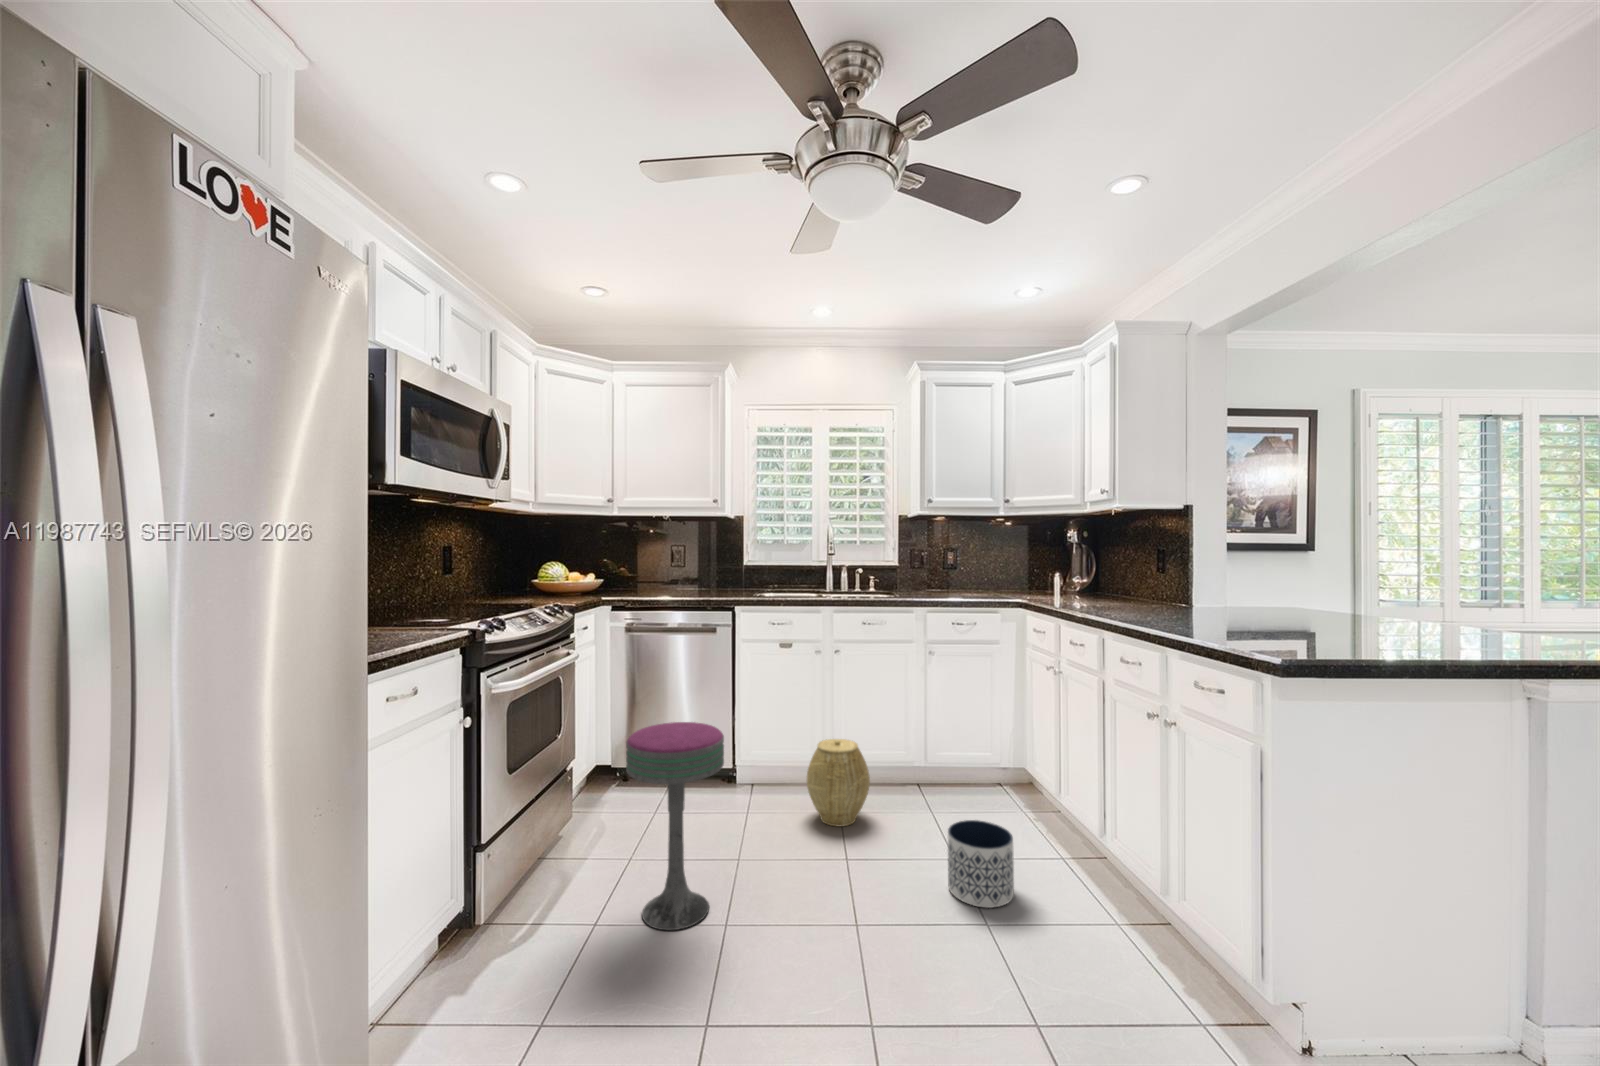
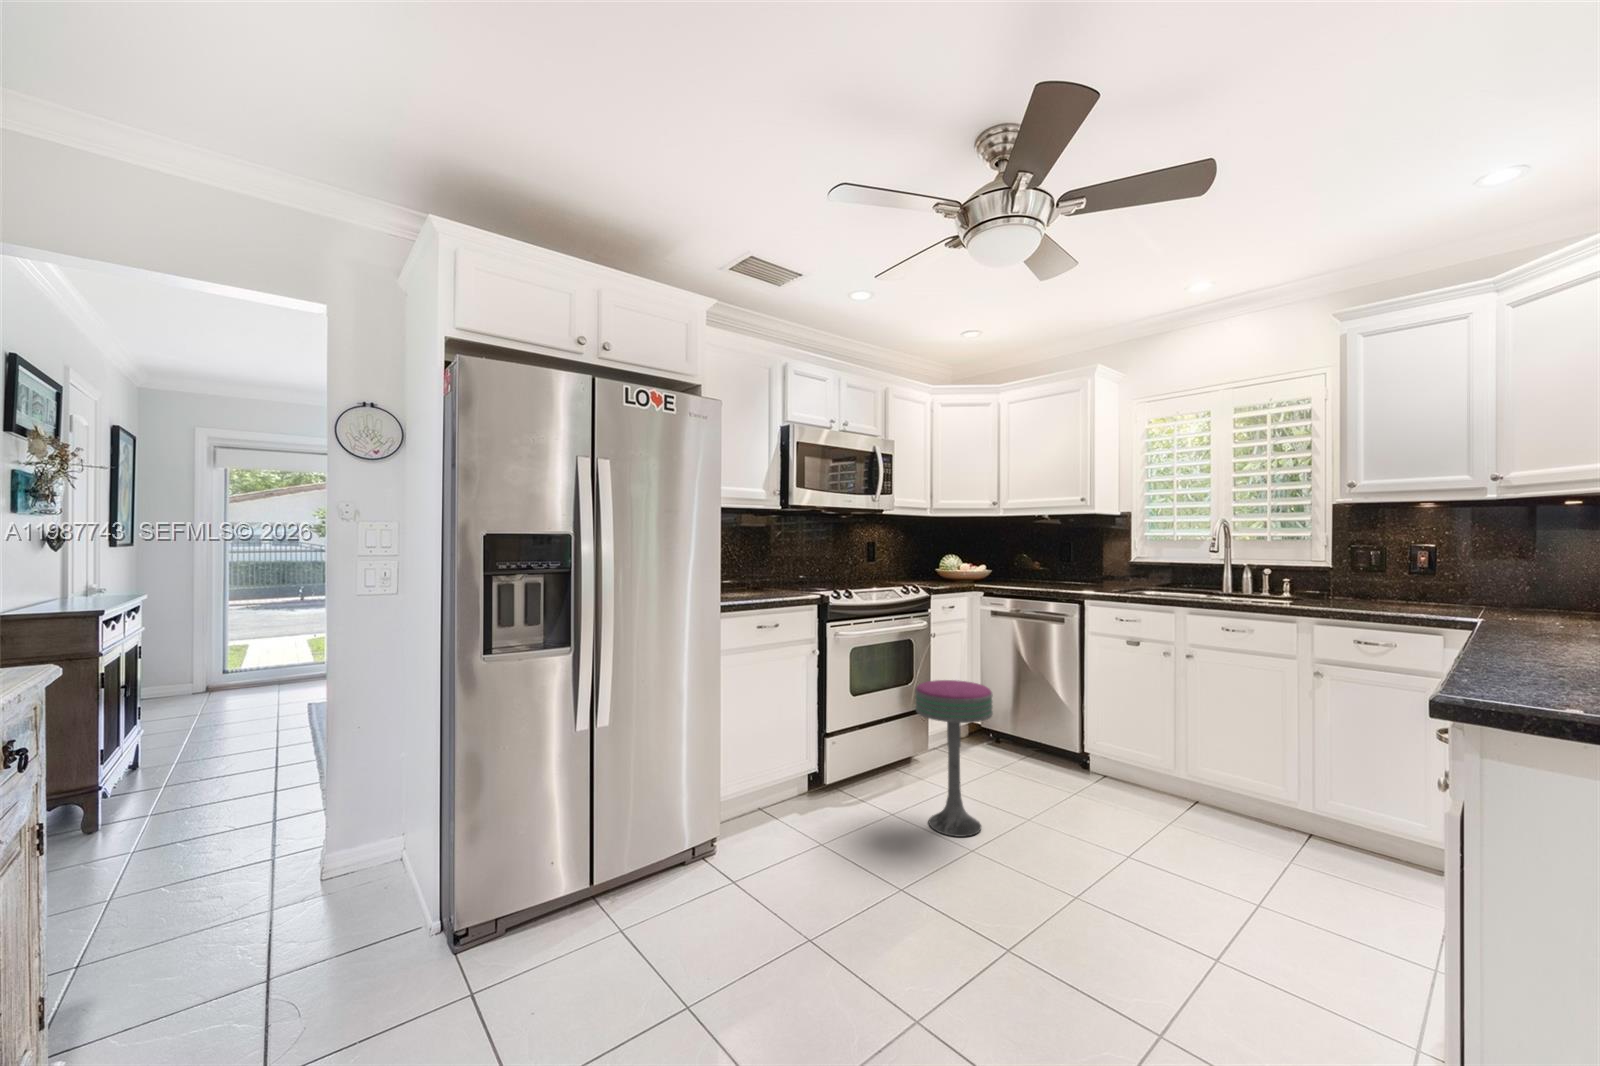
woven basket: present [807,739,870,826] -> none [1129,739,1204,830]
planter: present [948,820,1014,908] -> none [1220,846,1311,949]

